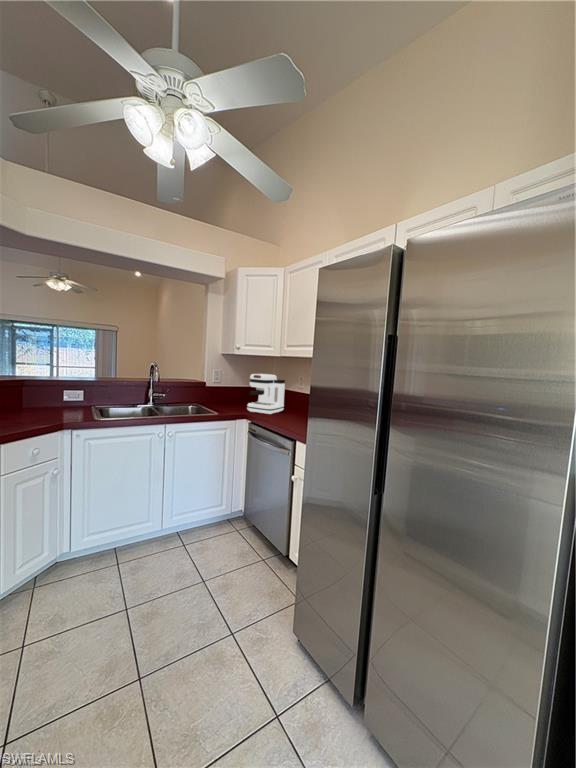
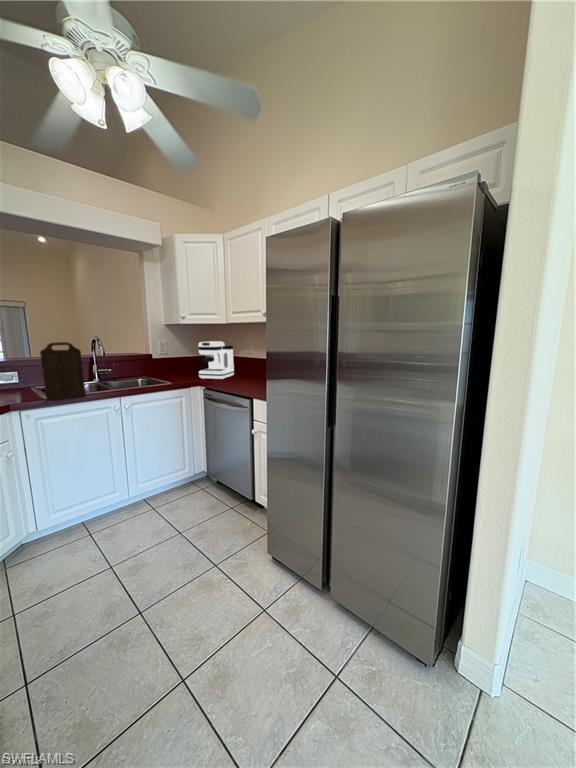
cutting board: none [97,366,134,421] -> present [40,342,86,400]

